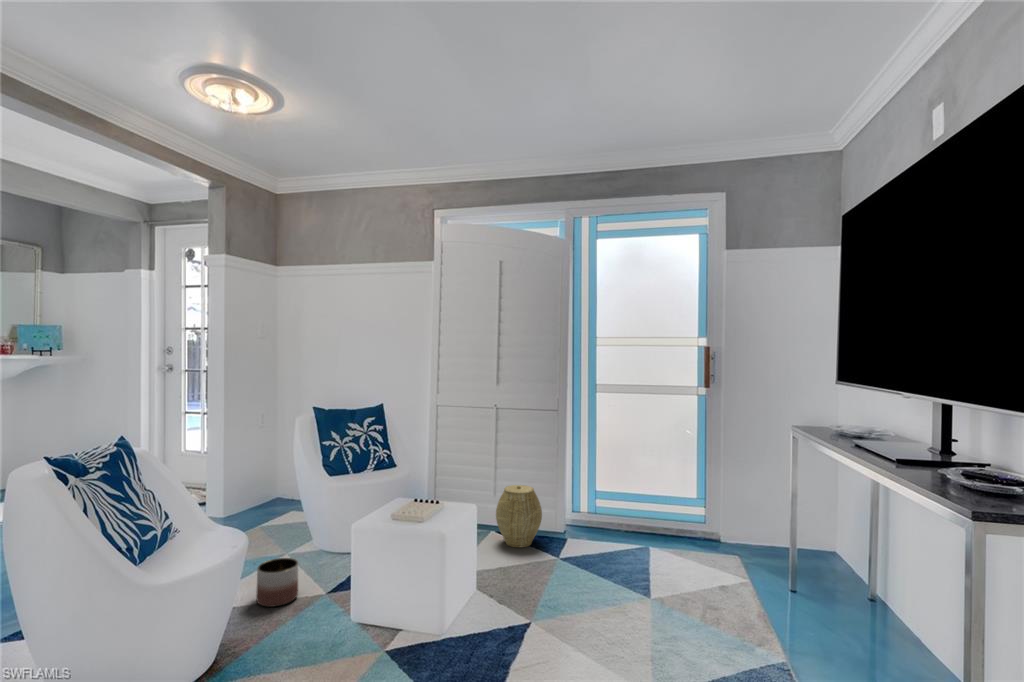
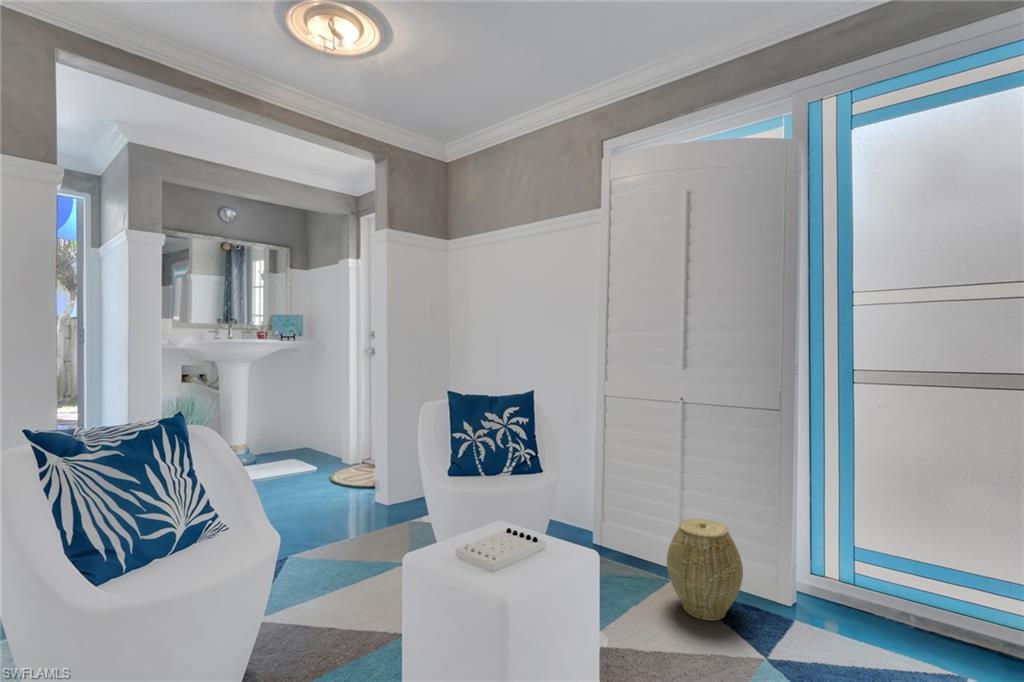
planter: present [256,558,298,607] -> none [320,580,371,646]

